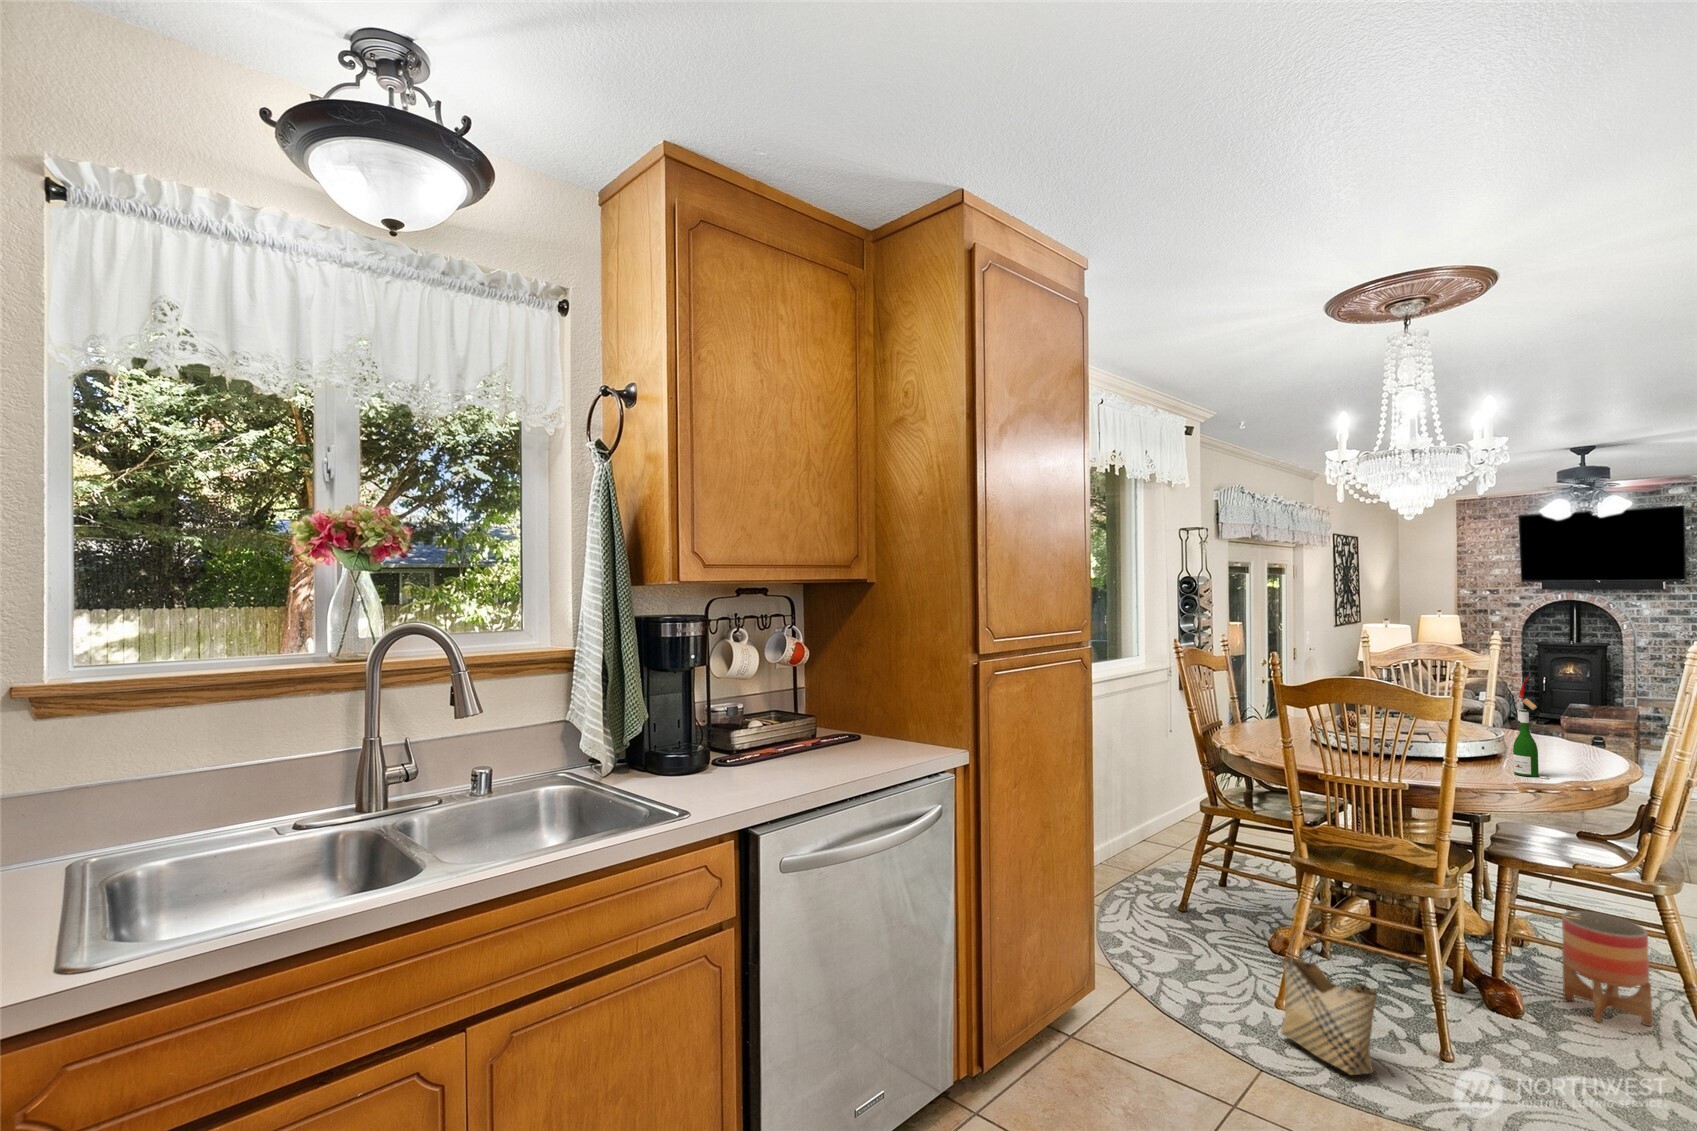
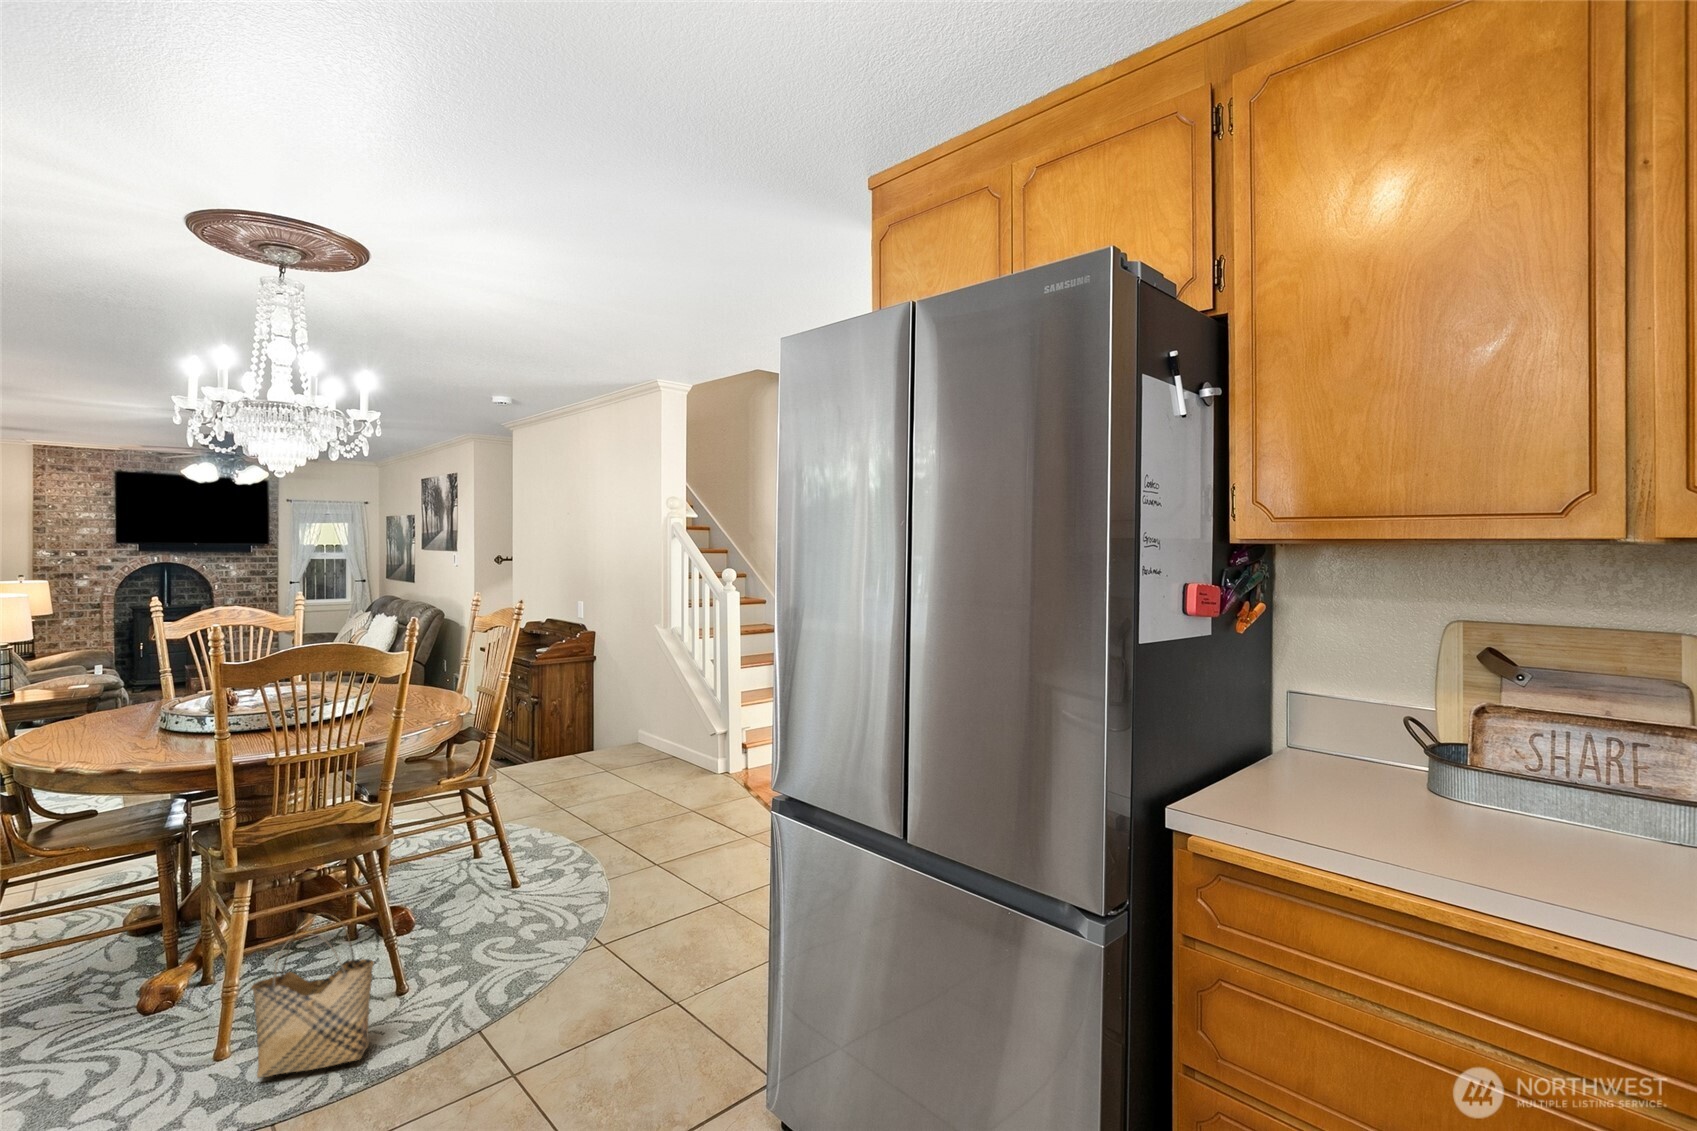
wine bottle: present [1513,678,1549,779] -> none [396,618,426,709]
planter: present [1562,911,1652,1026] -> none [416,811,478,902]

